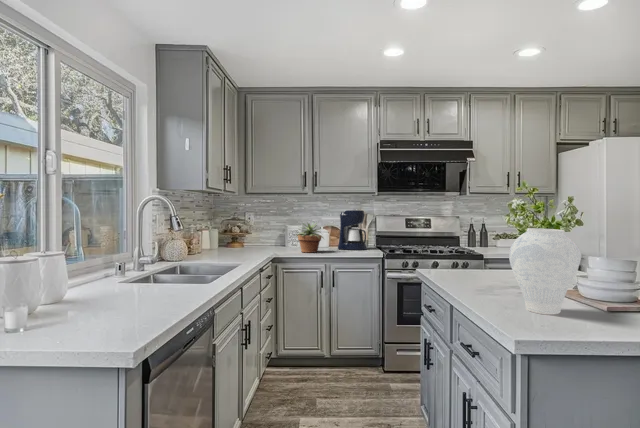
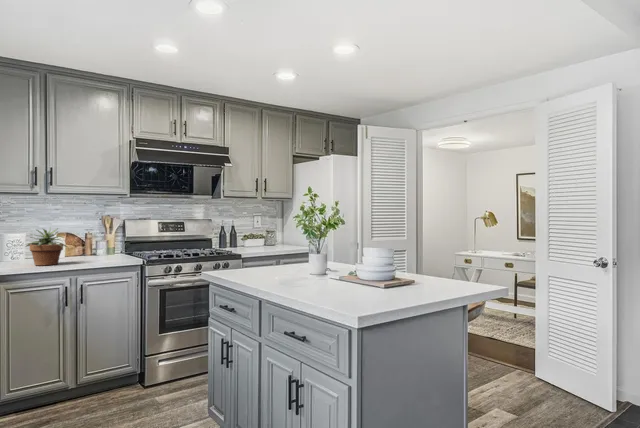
coffee maker: present [338,210,367,250] -> none [81,214,118,259]
vase: present [509,228,581,314] -> none [306,227,356,294]

